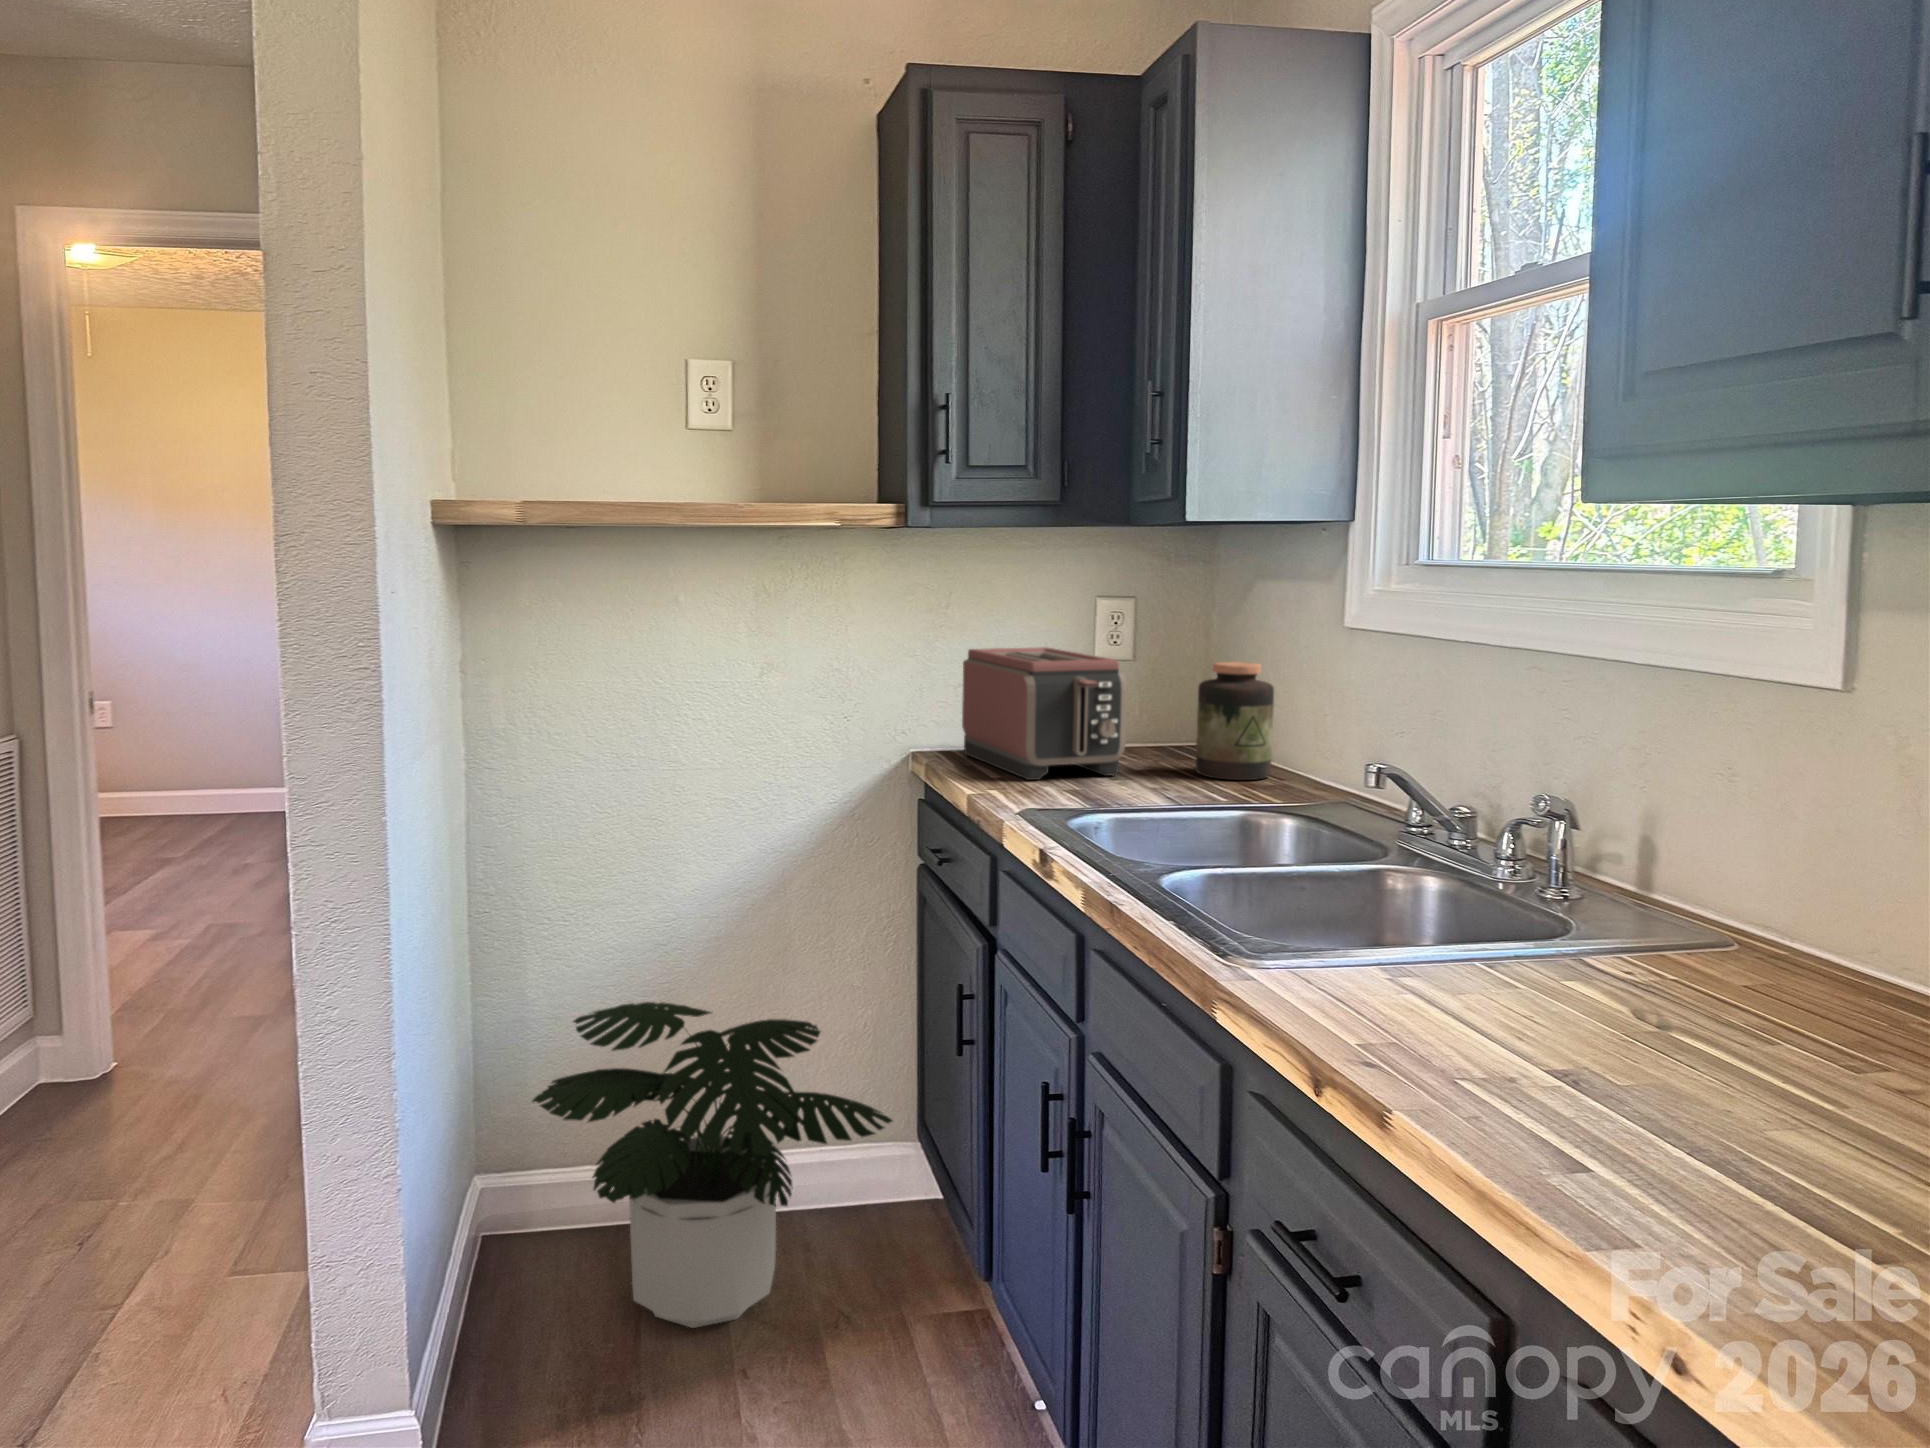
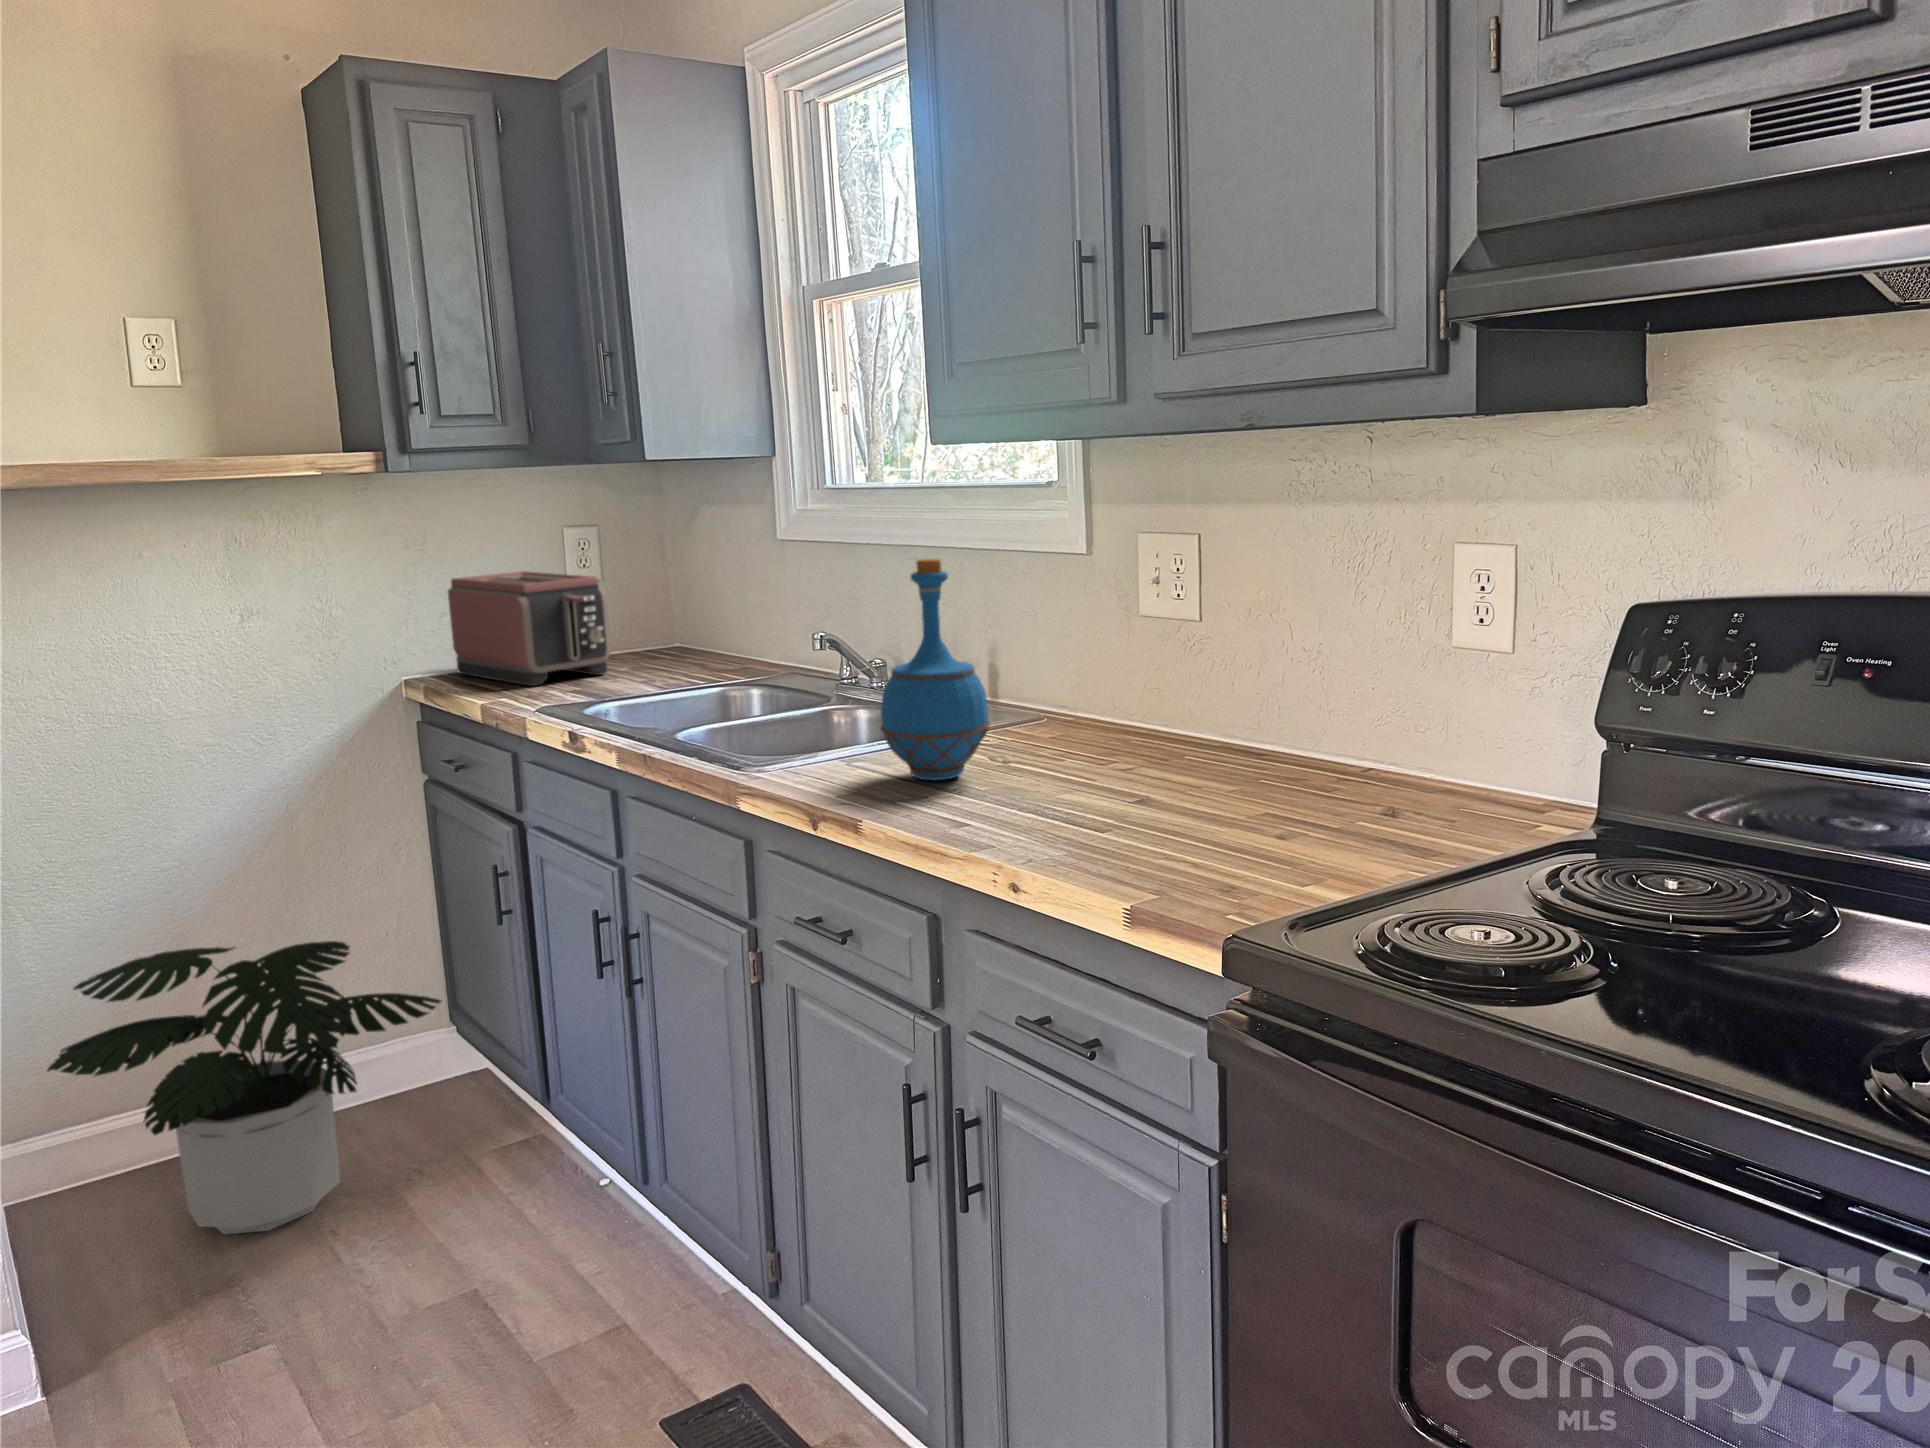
jar: present [1196,662,1274,780] -> none [665,570,731,666]
bottle: none [1447,675,1653,1050] -> present [880,559,990,780]

